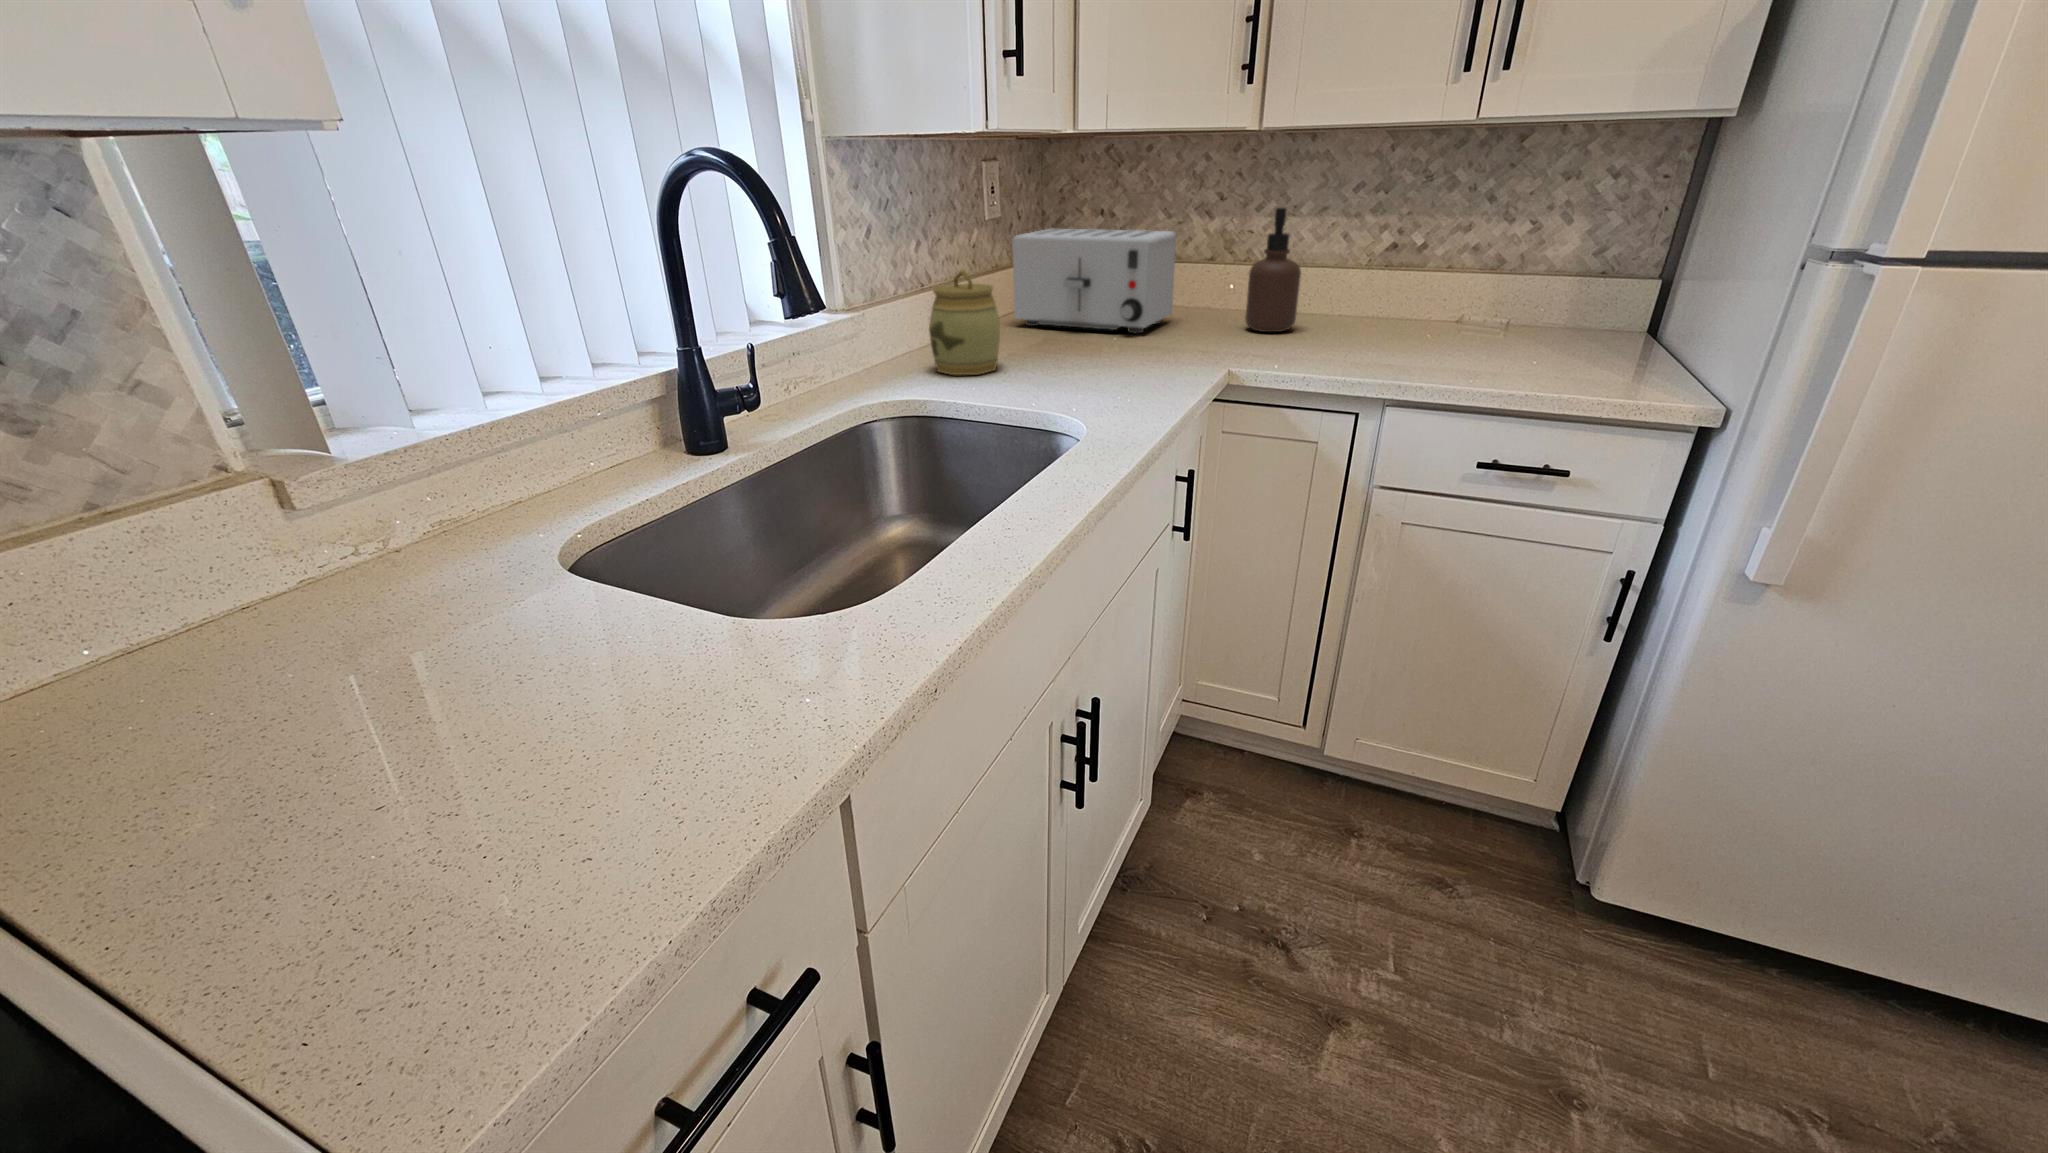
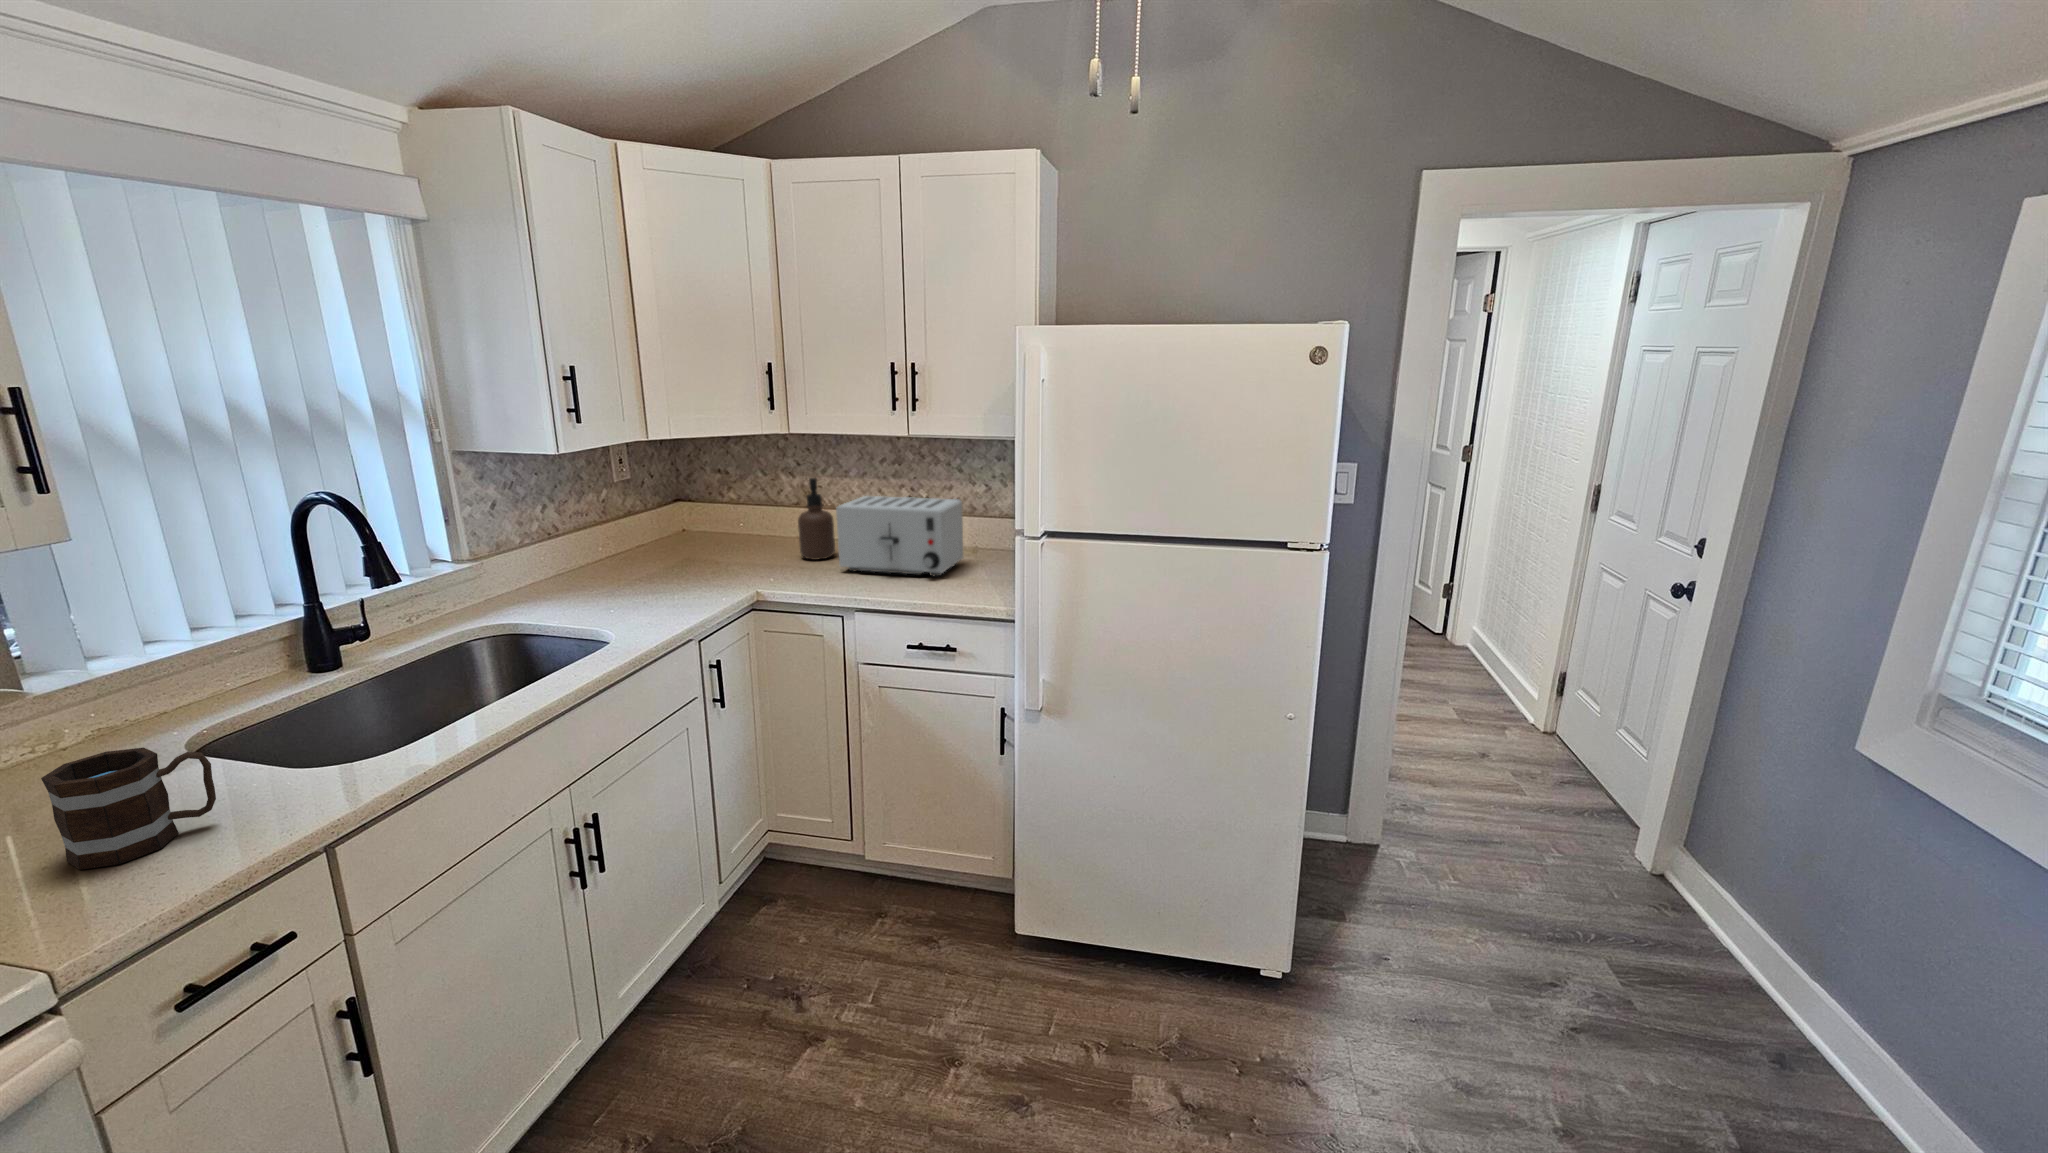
toaster: present [1012,229,1176,333] -> present [836,496,963,576]
jar: present [929,270,1000,375] -> none [532,532,591,604]
mug: none [360,580,659,824] -> present [41,748,216,870]

